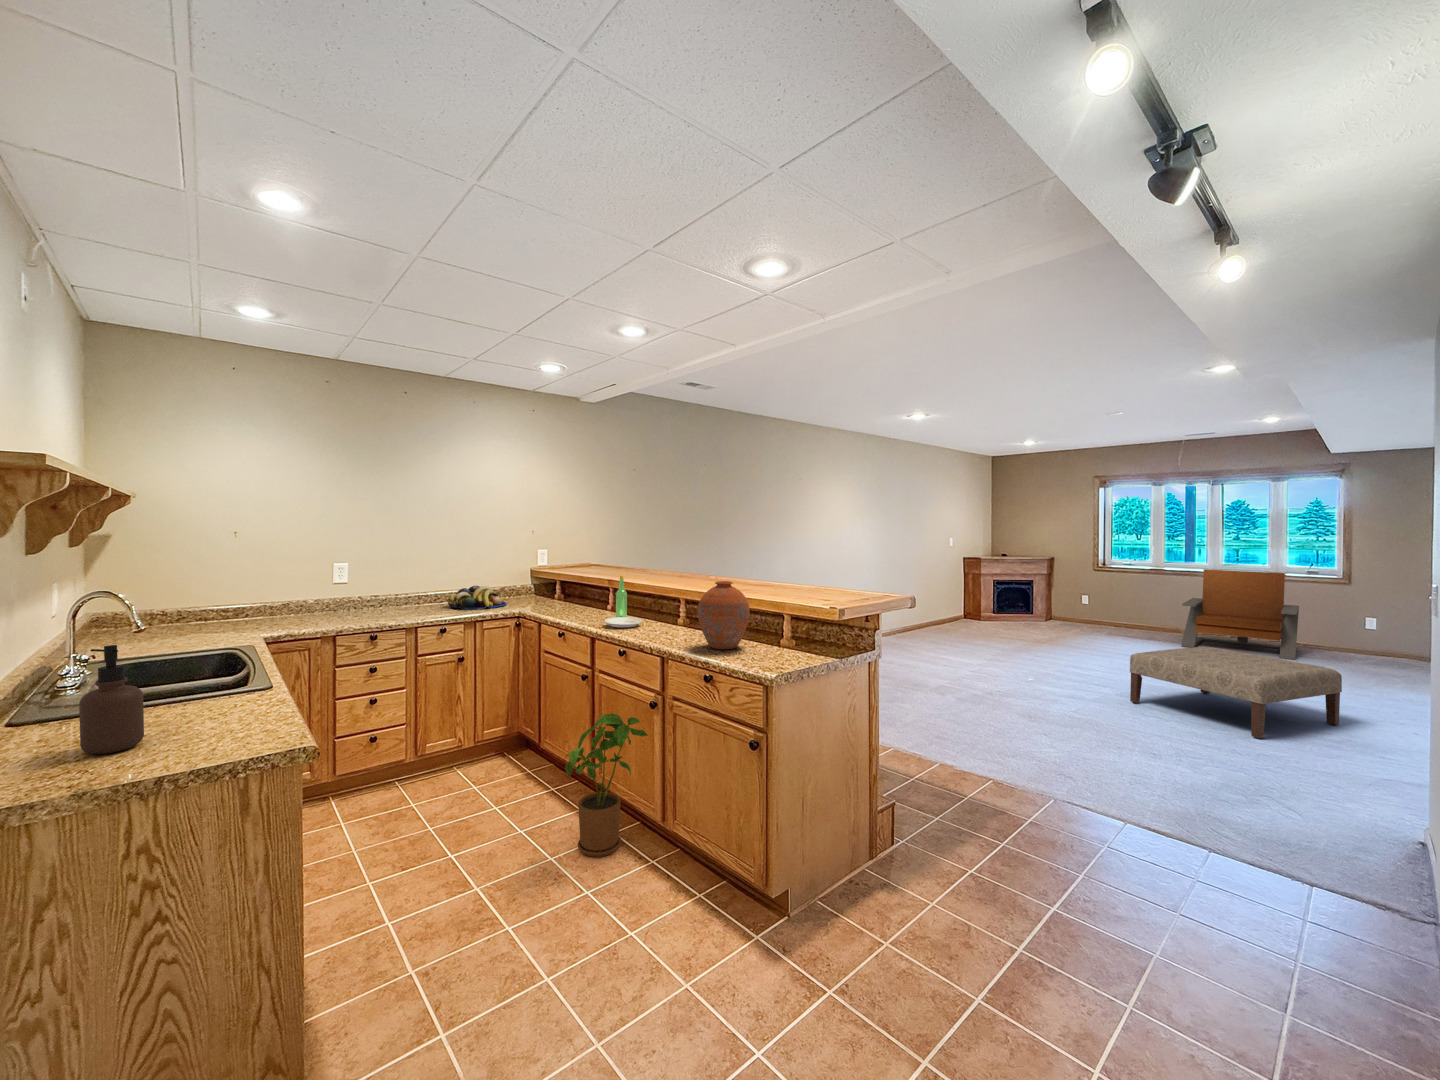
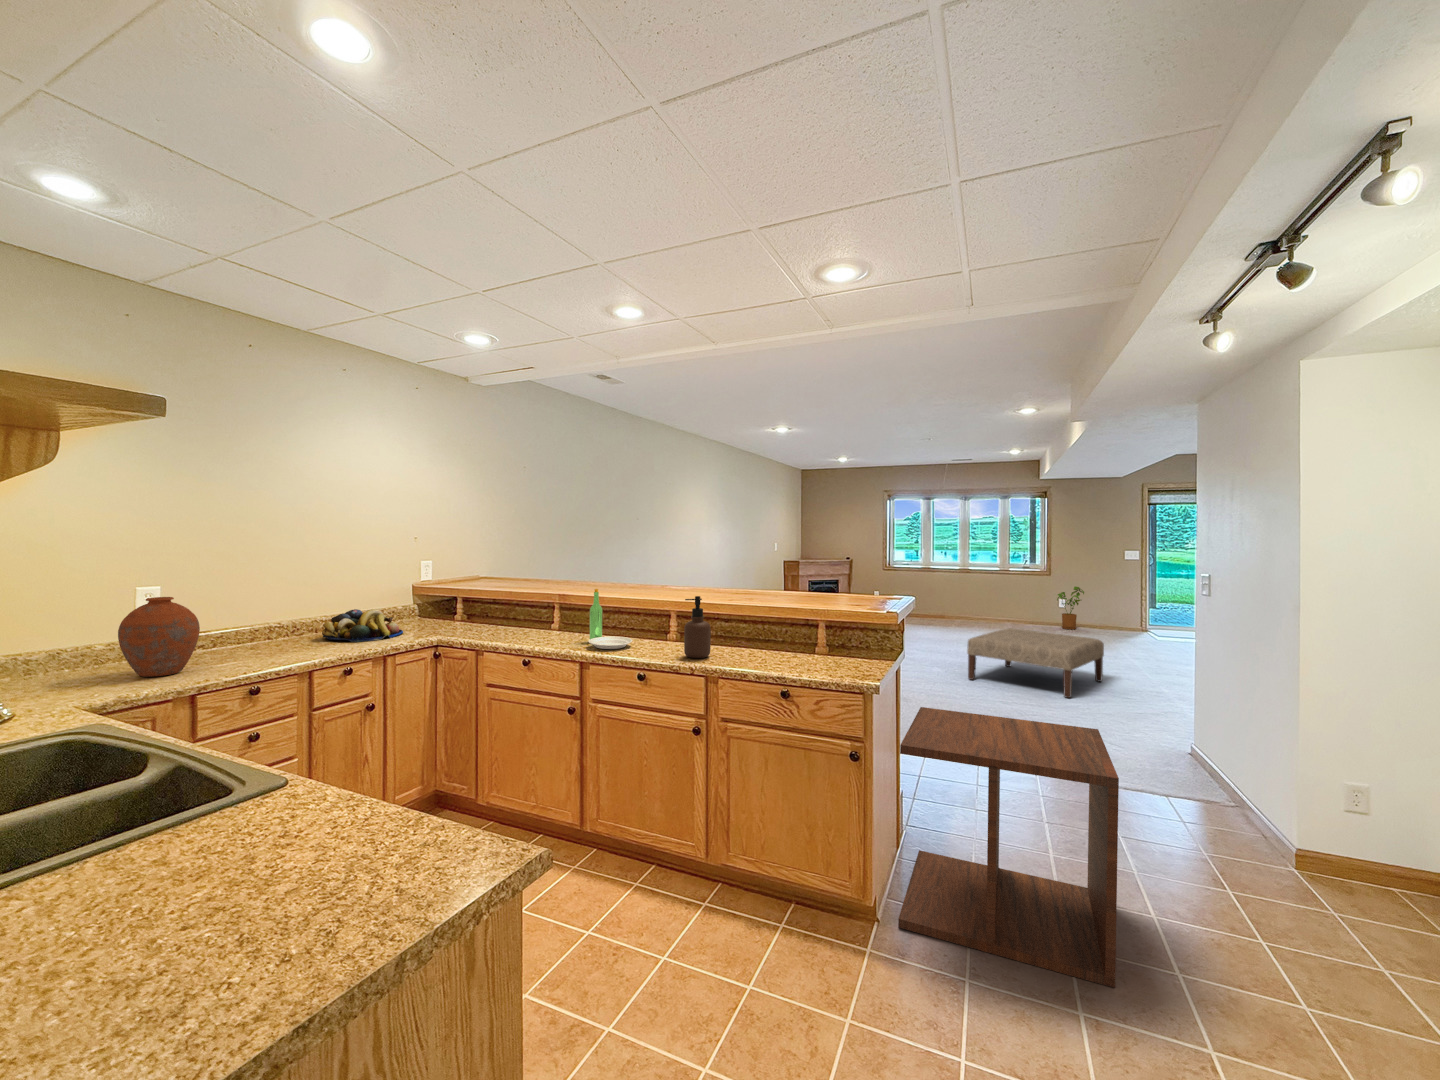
lounge chair: present [1181,569,1299,660] -> none [962,566,1039,634]
vase: present [698,581,750,649] -> present [118,597,200,677]
soap dispenser: present [79,645,144,754] -> present [684,596,711,658]
side table: none [803,709,1060,1037] -> present [898,707,1119,988]
house plant: present [565,714,648,857] -> present [1057,586,1084,630]

